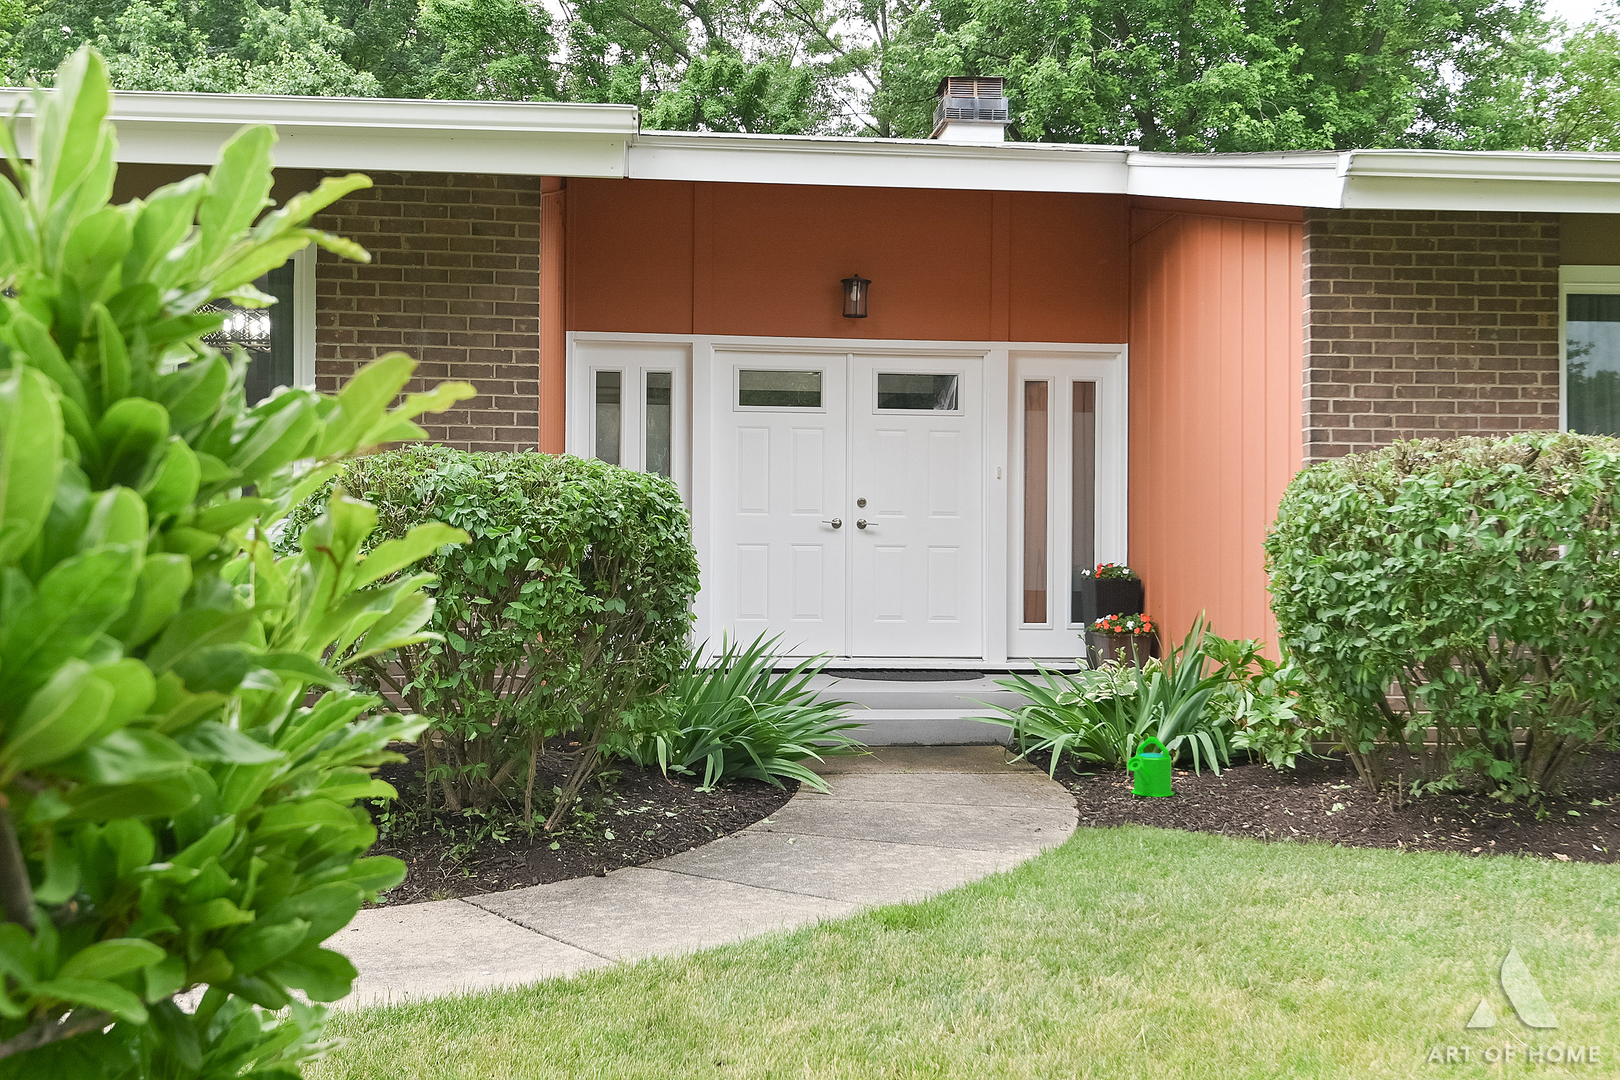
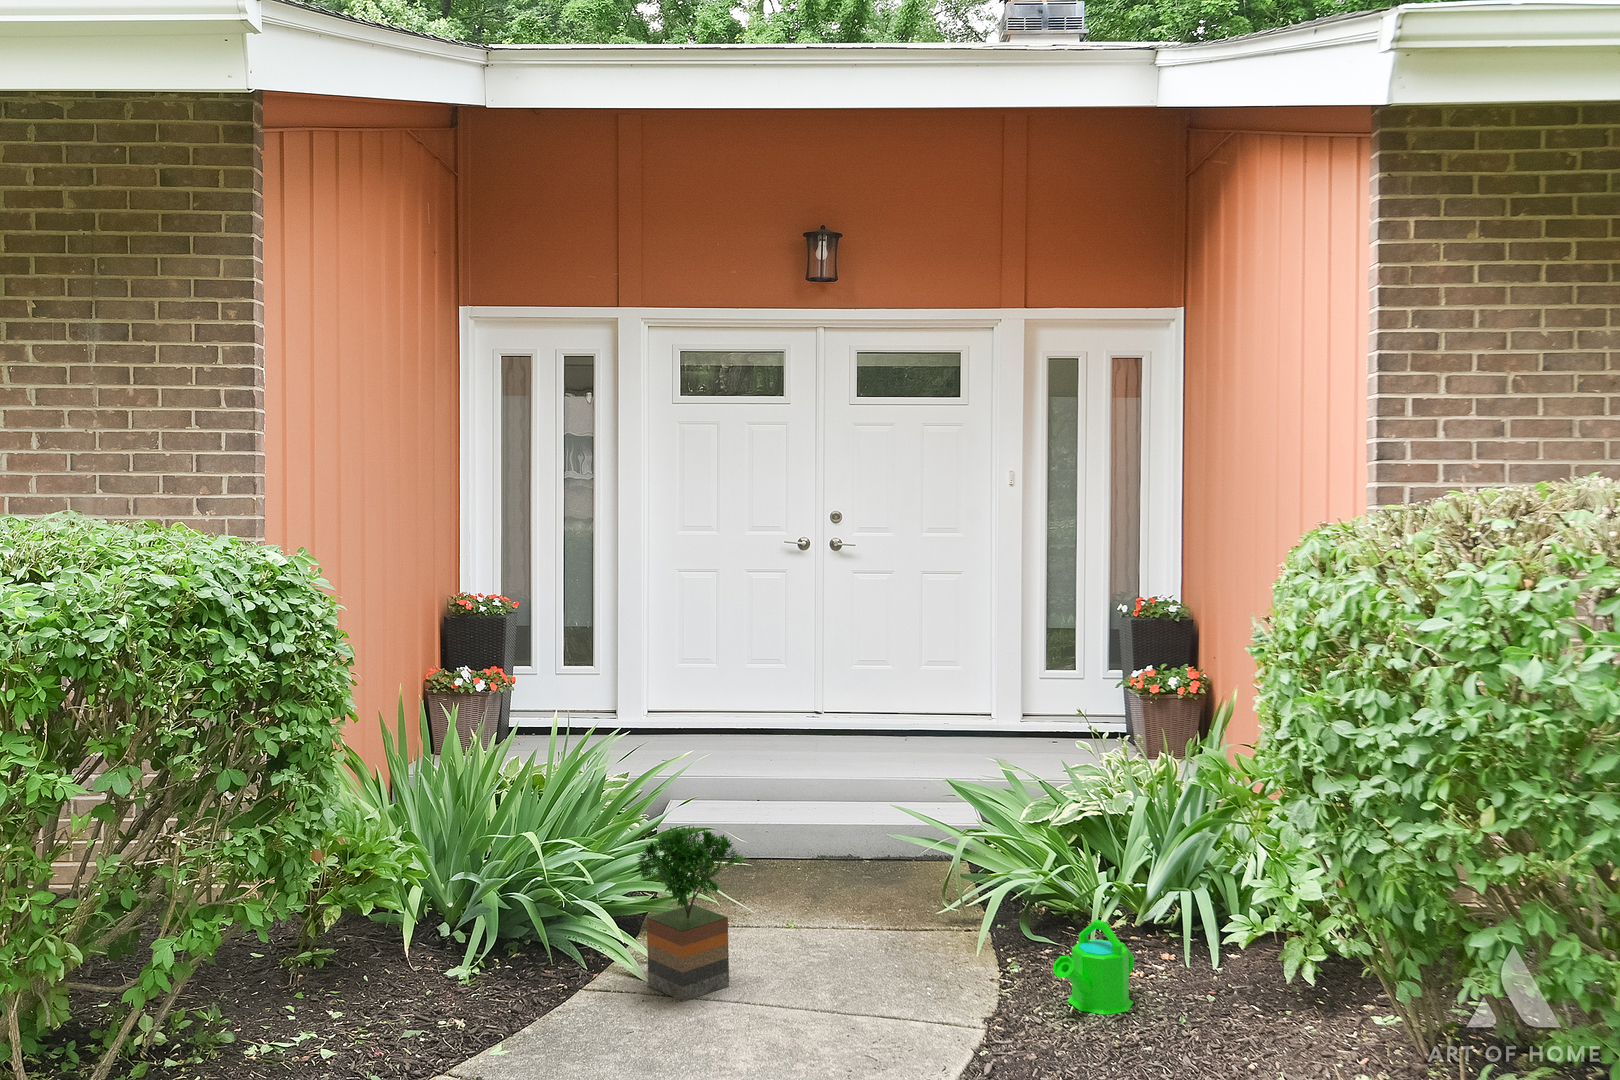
potted tree: none [836,682,909,800] -> present [637,826,746,1002]

